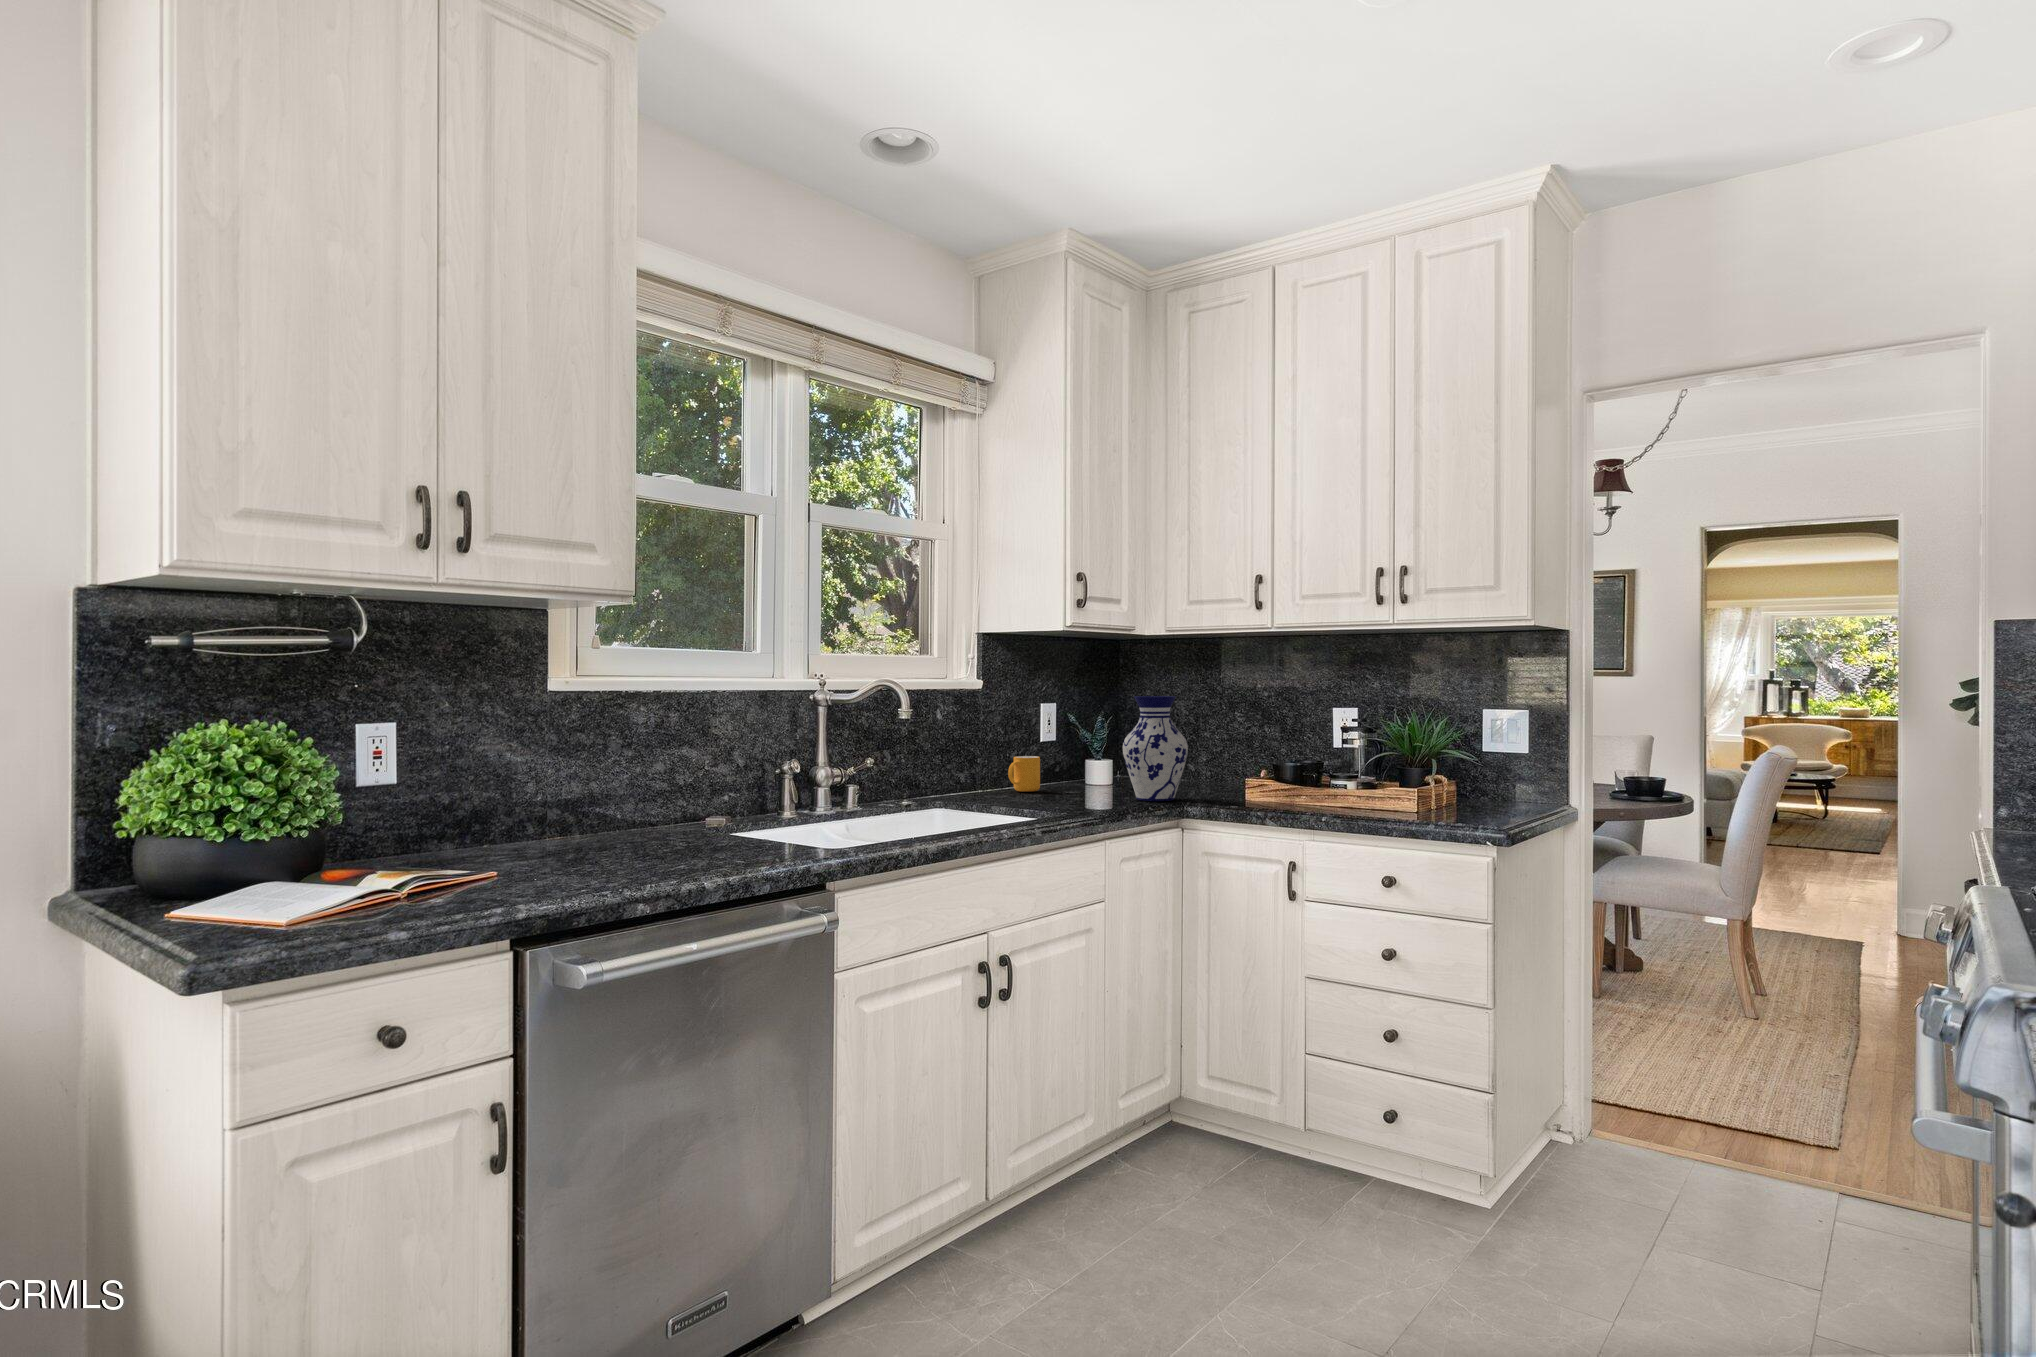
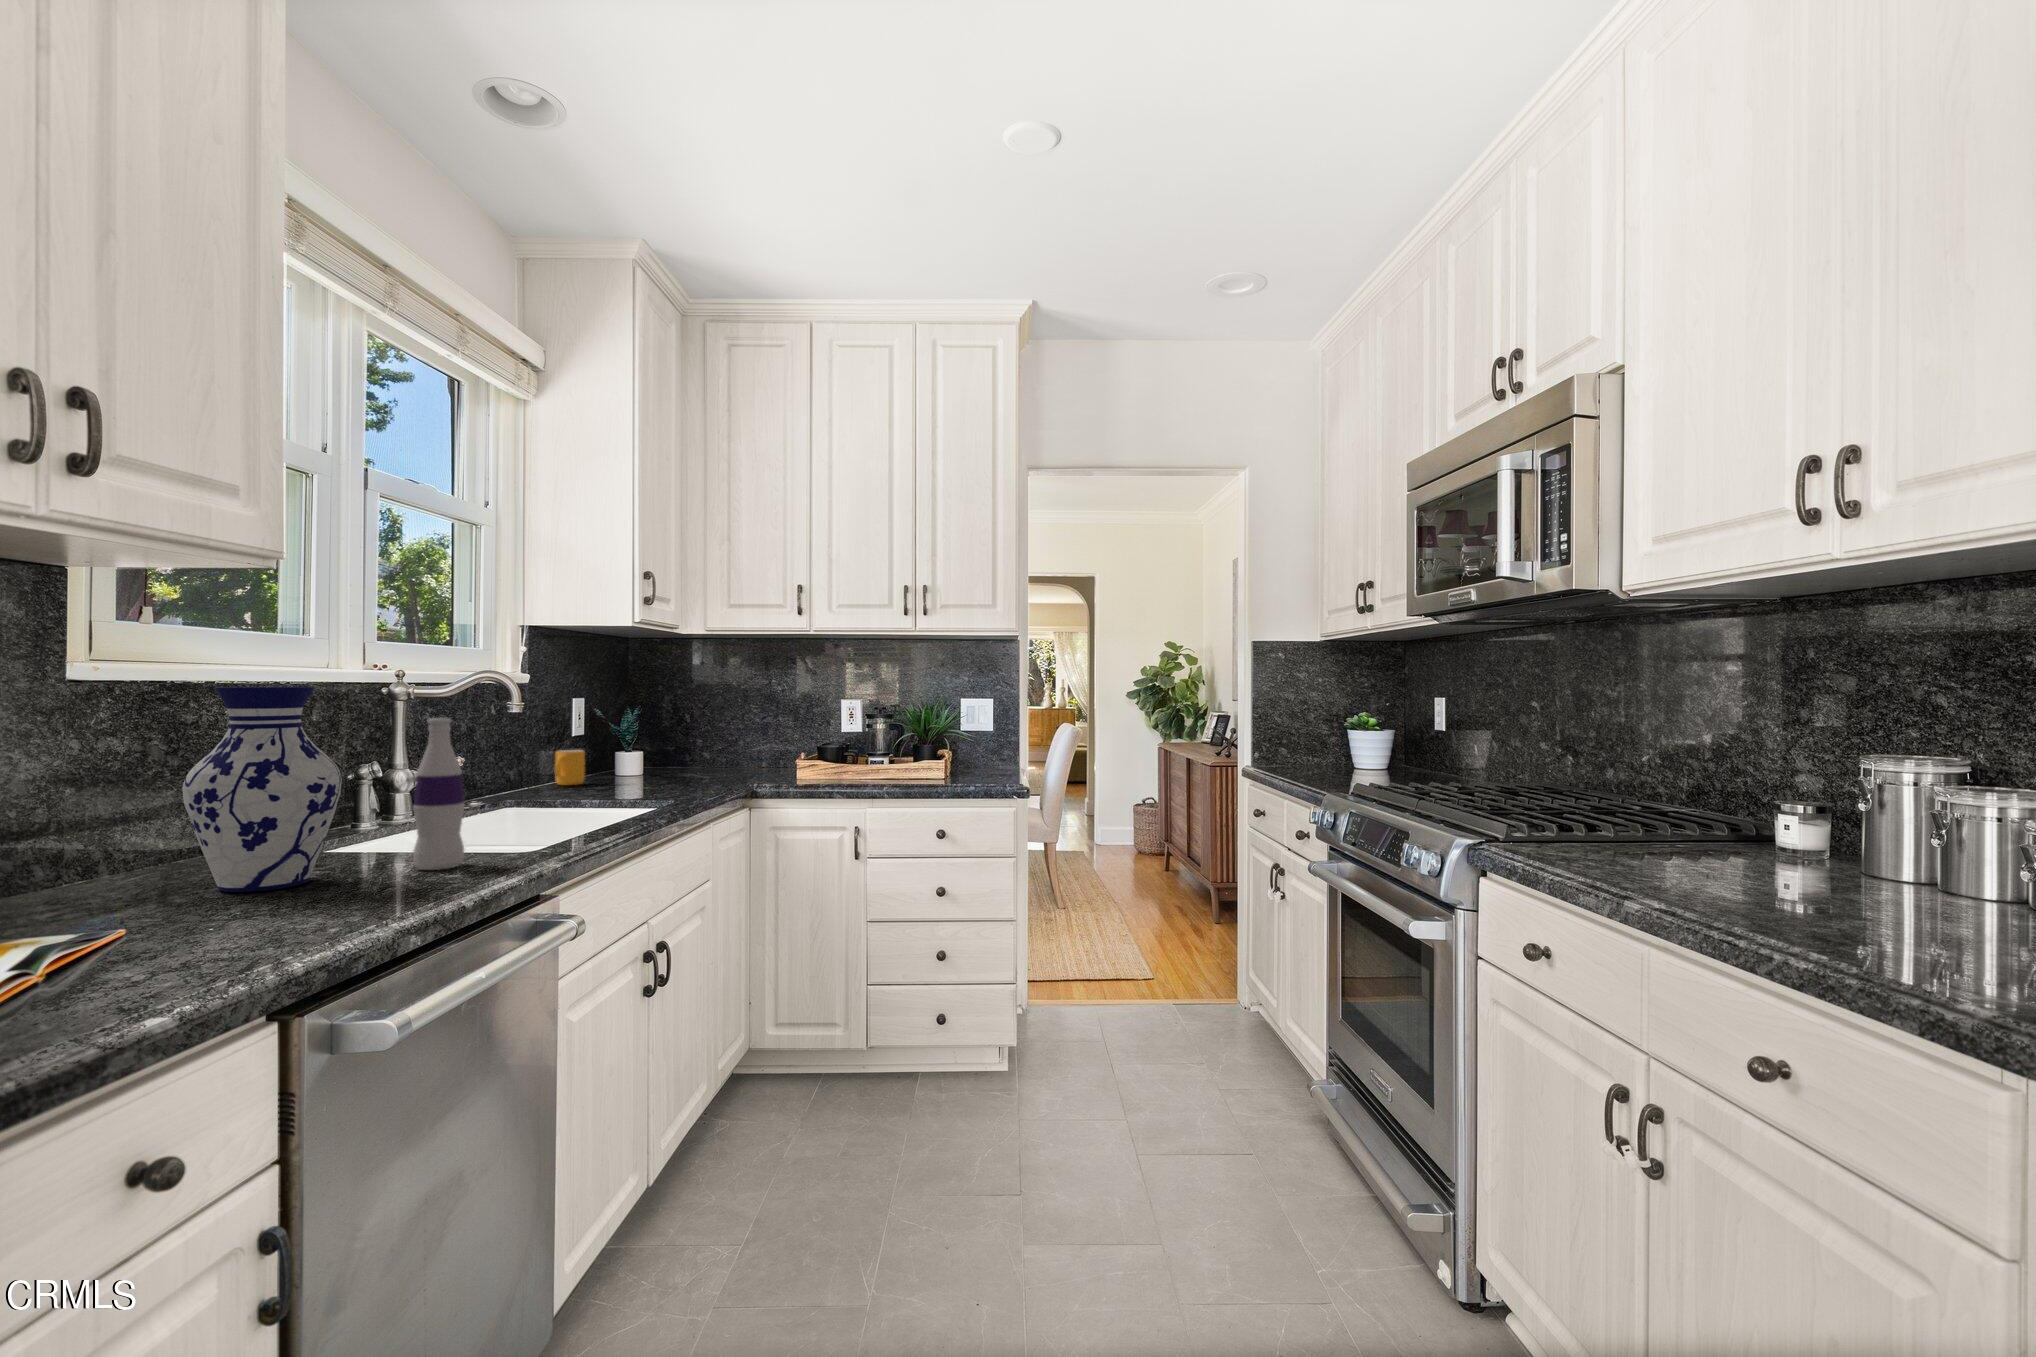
vase: present [1123,696,1188,801] -> present [182,687,342,892]
bottle: none [733,724,772,856] -> present [413,718,465,870]

